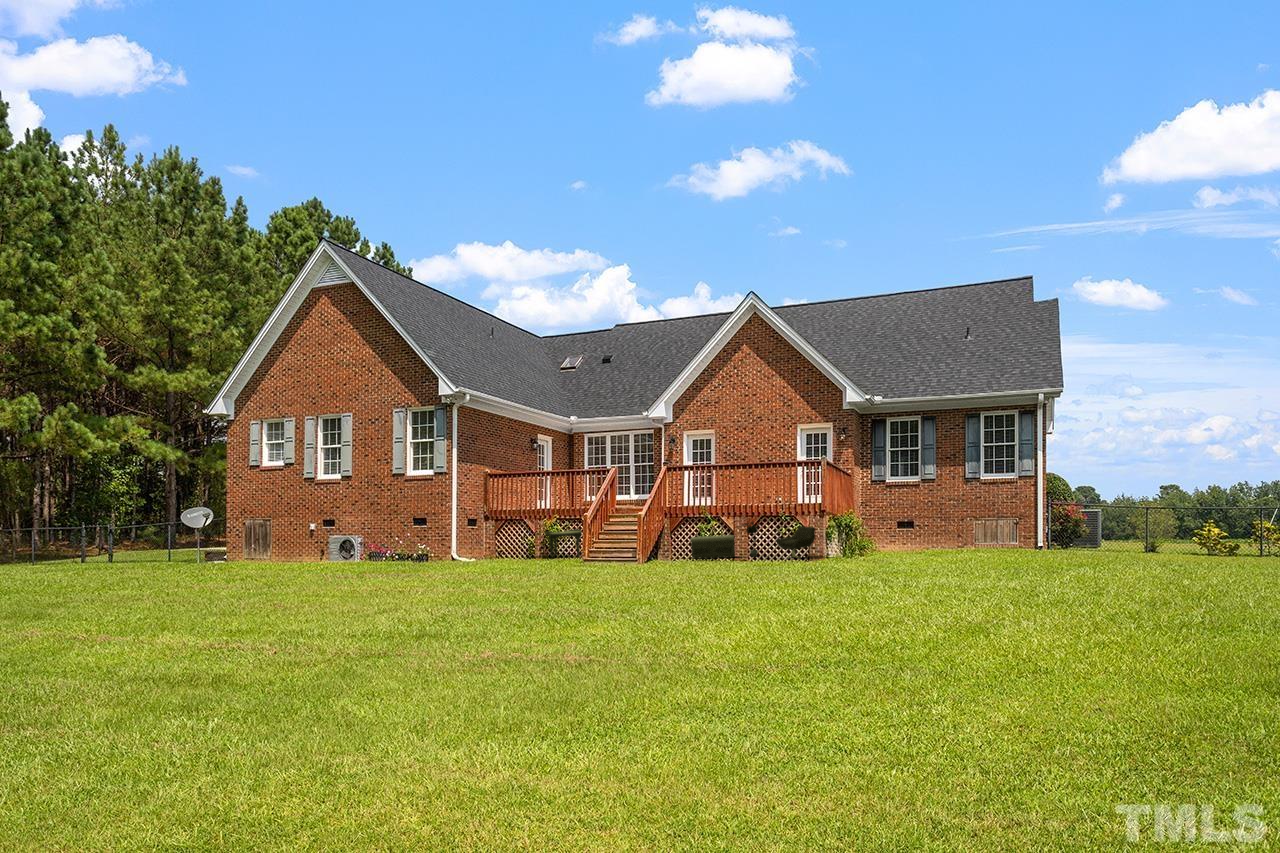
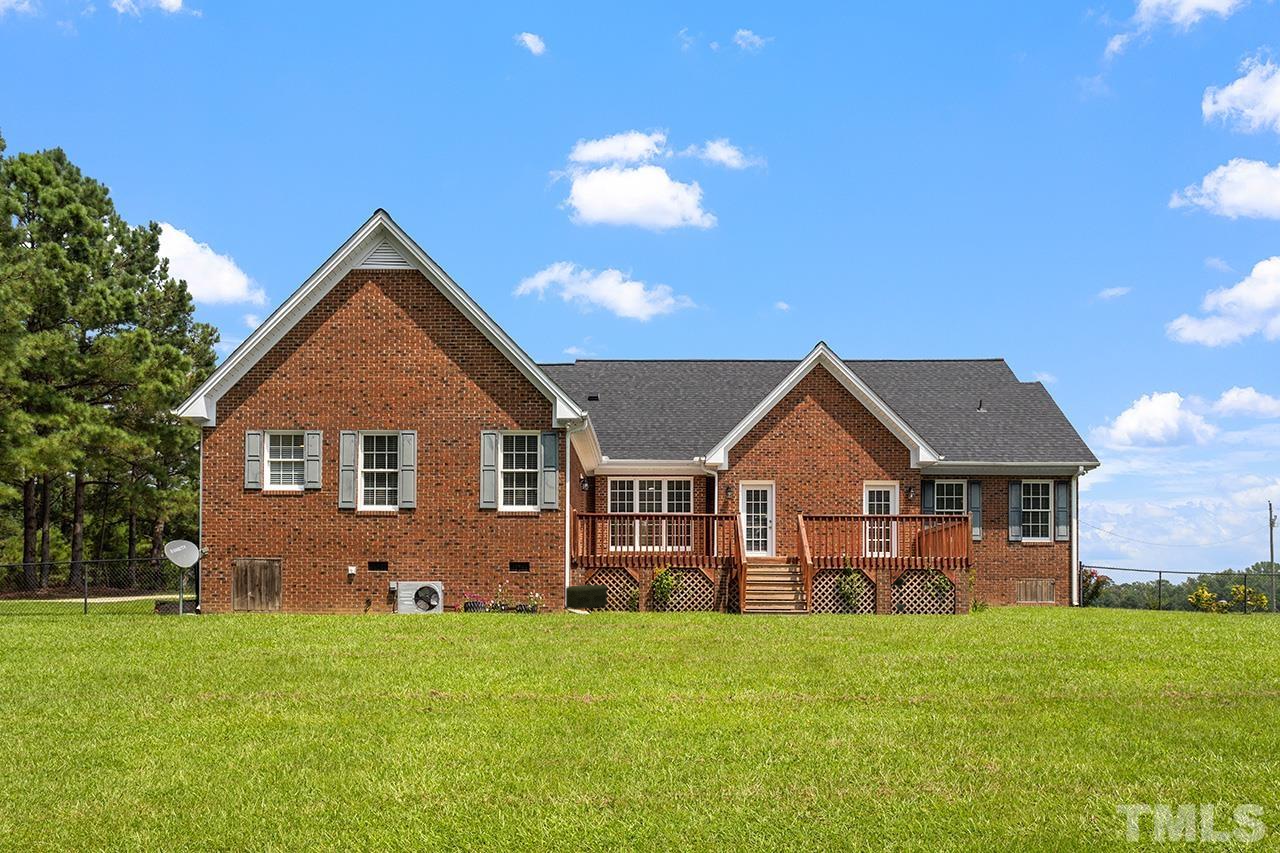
lounge chair: present [776,526,815,558] -> none [927,580,969,614]
round table: present [545,529,583,558] -> none [663,579,712,611]
storage bench: present [690,535,735,559] -> present [565,585,607,609]

